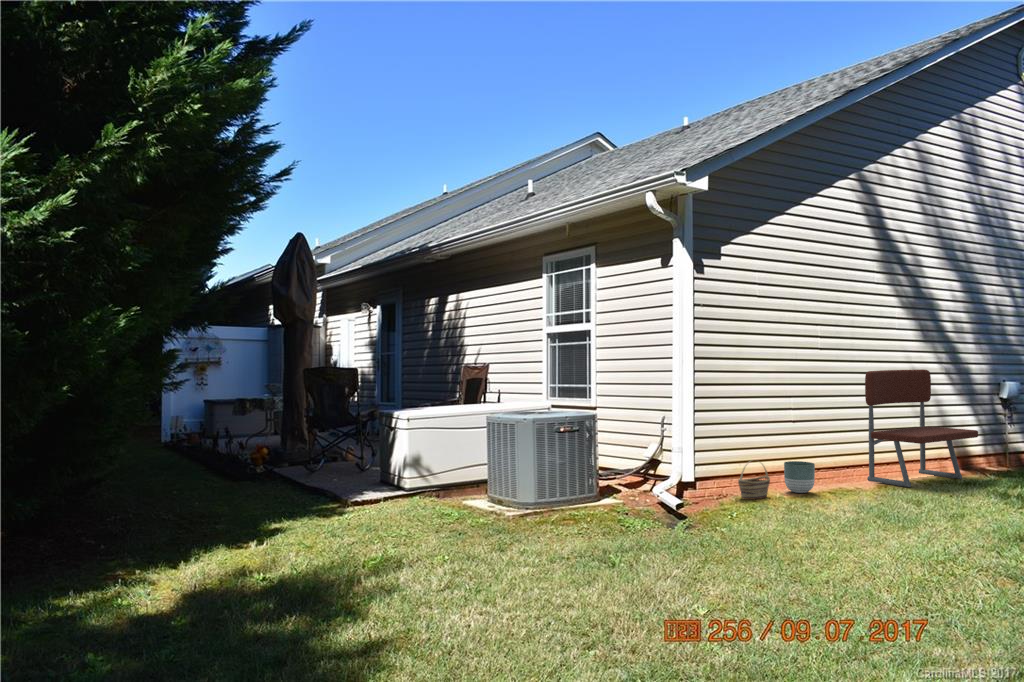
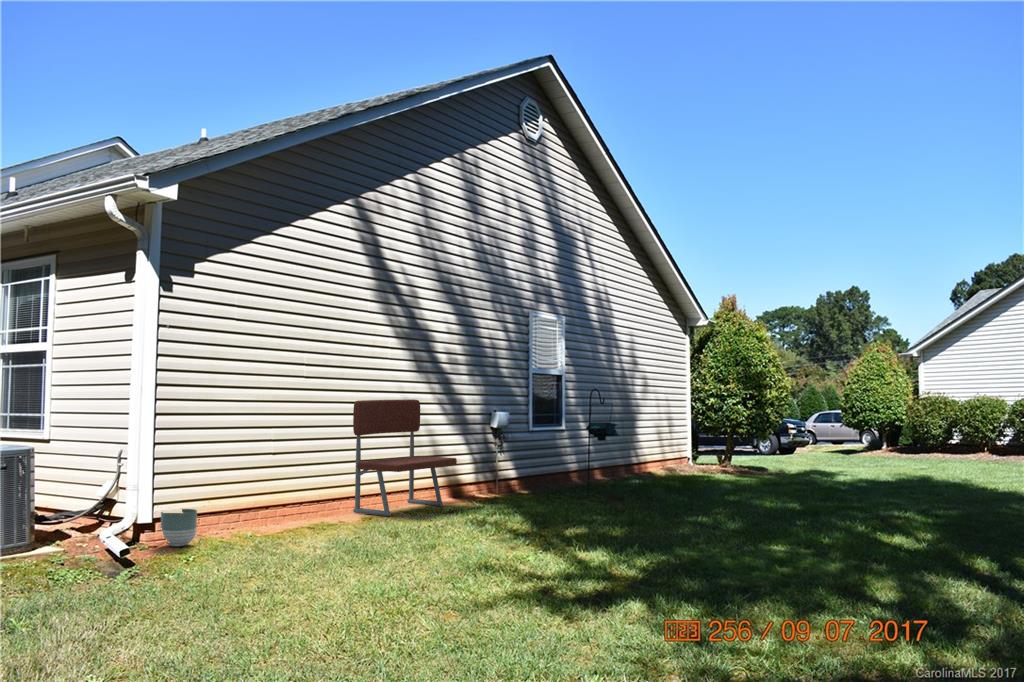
planter: present [784,461,815,493] -> present [161,509,197,547]
basket: present [738,463,770,500] -> none [207,495,243,539]

